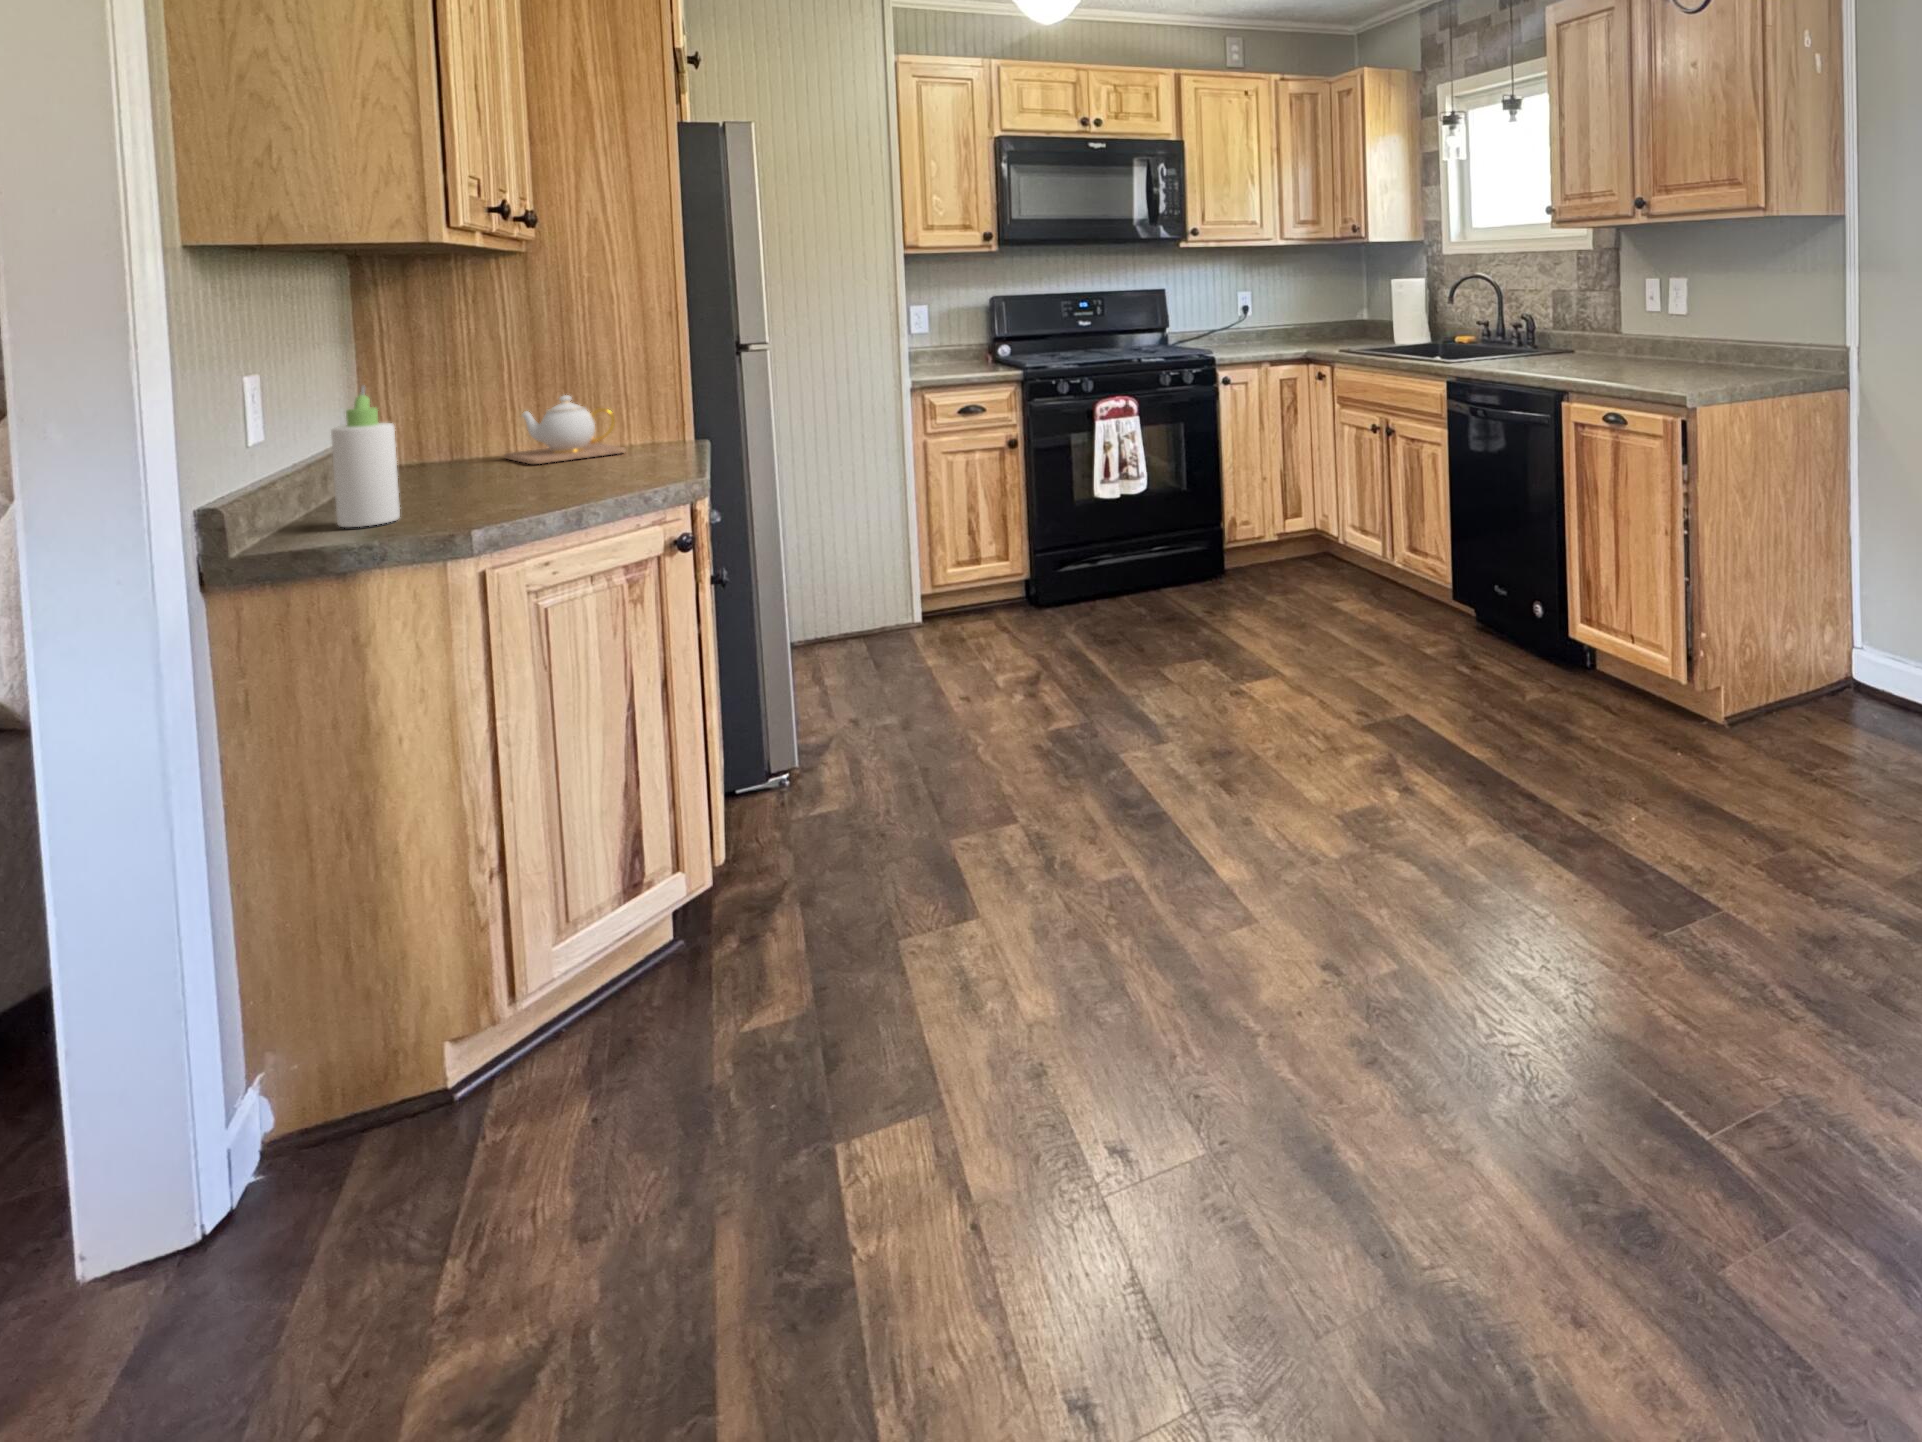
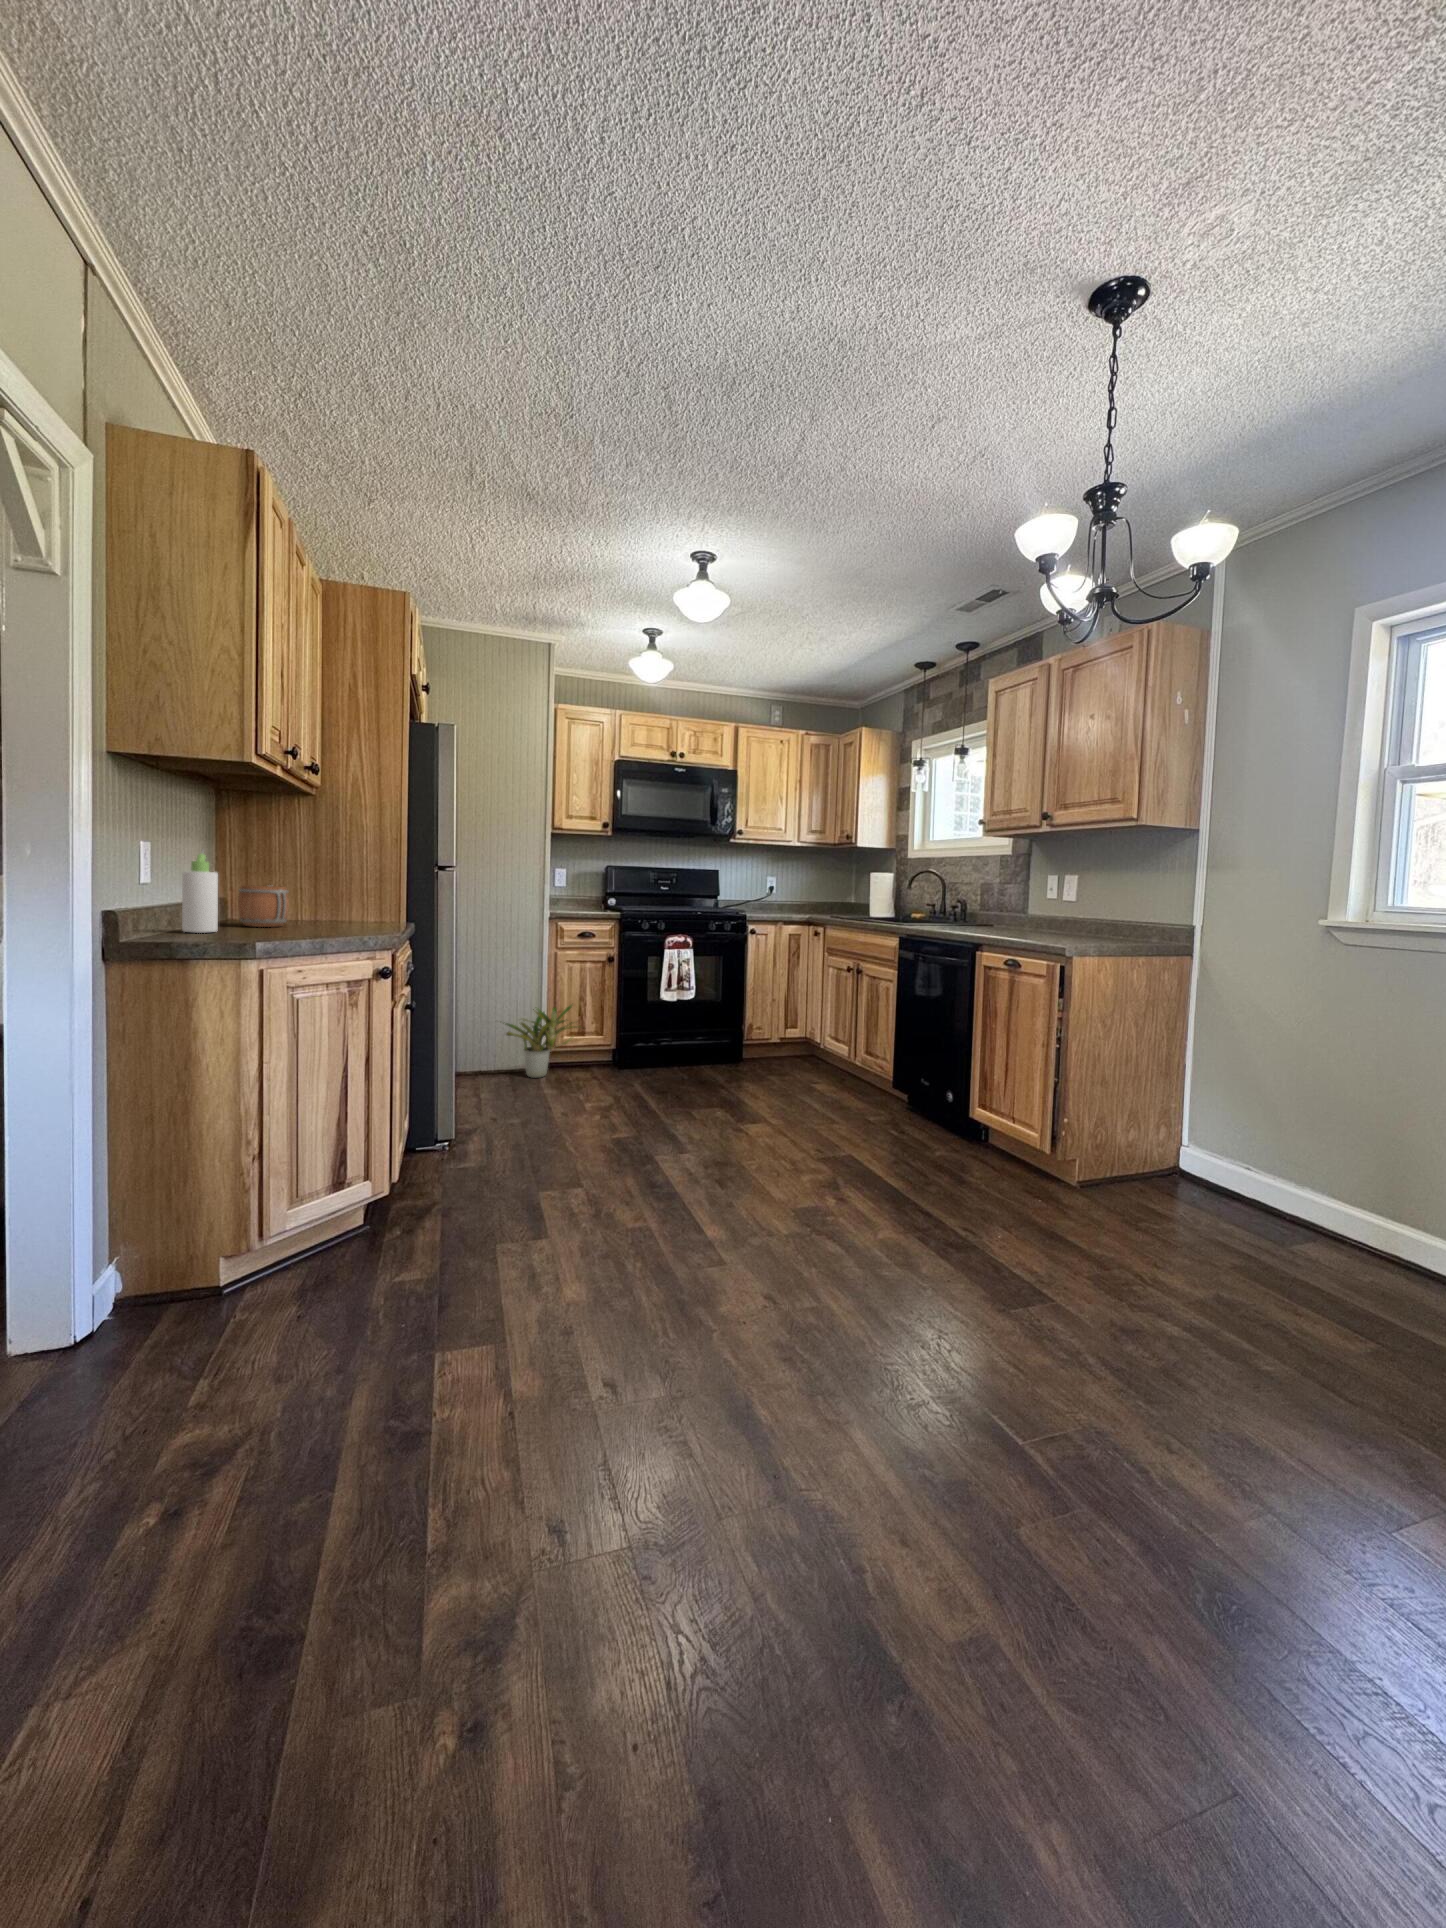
teapot: present [505,395,626,464] -> none [292,881,361,921]
mug: none [422,420,511,495] -> present [238,885,289,927]
potted plant: none [840,521,986,644] -> present [506,1005,572,1078]

